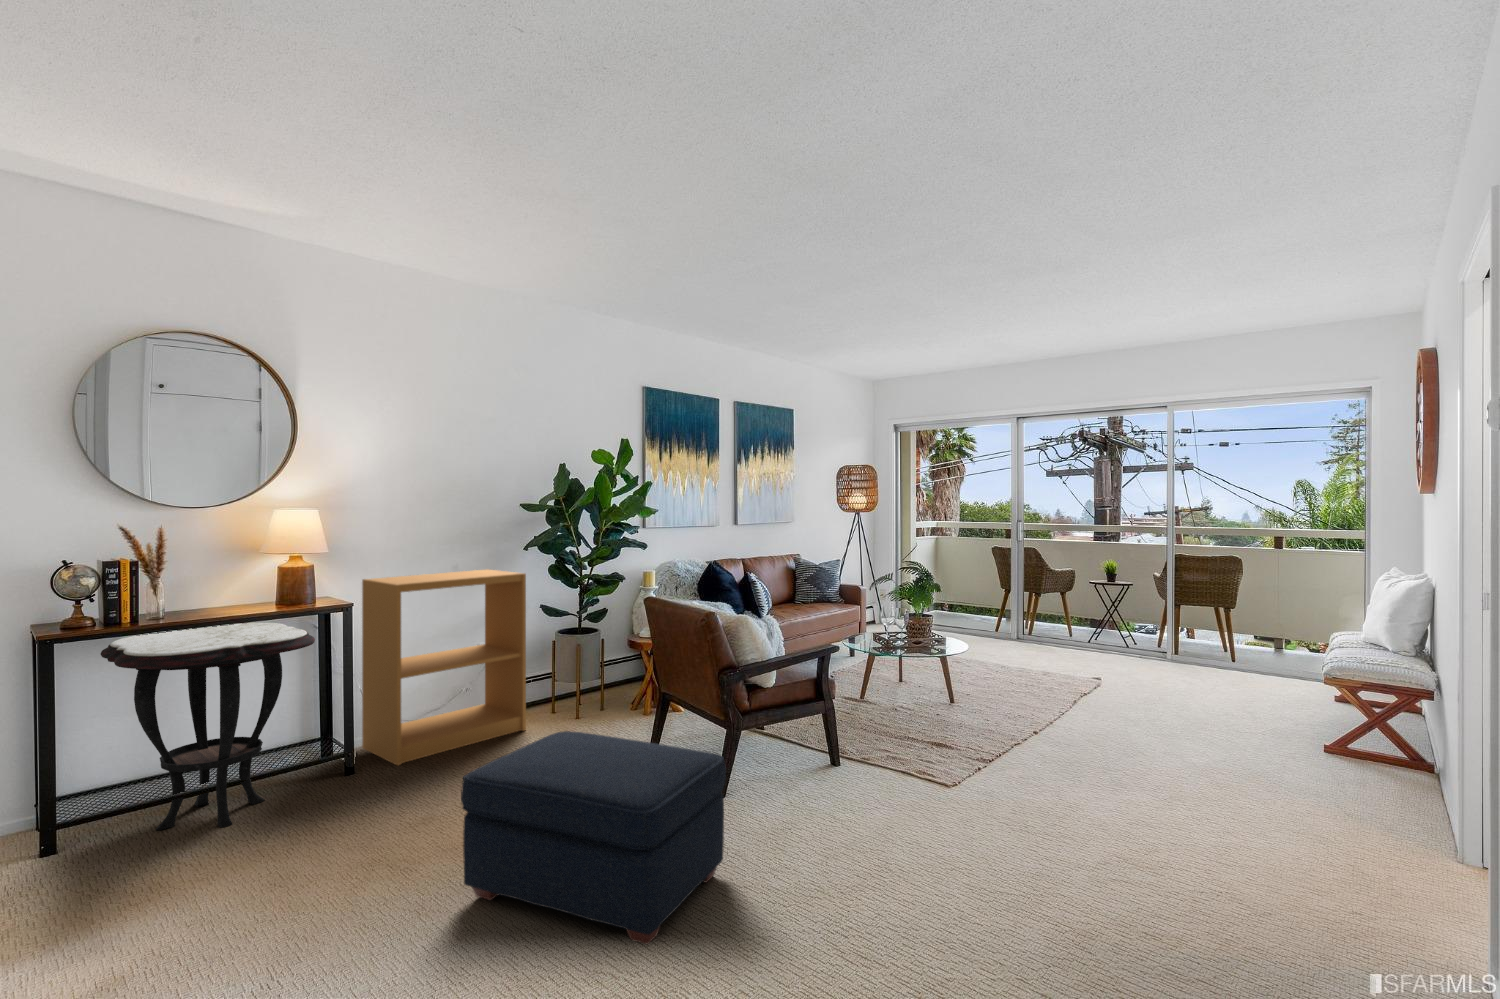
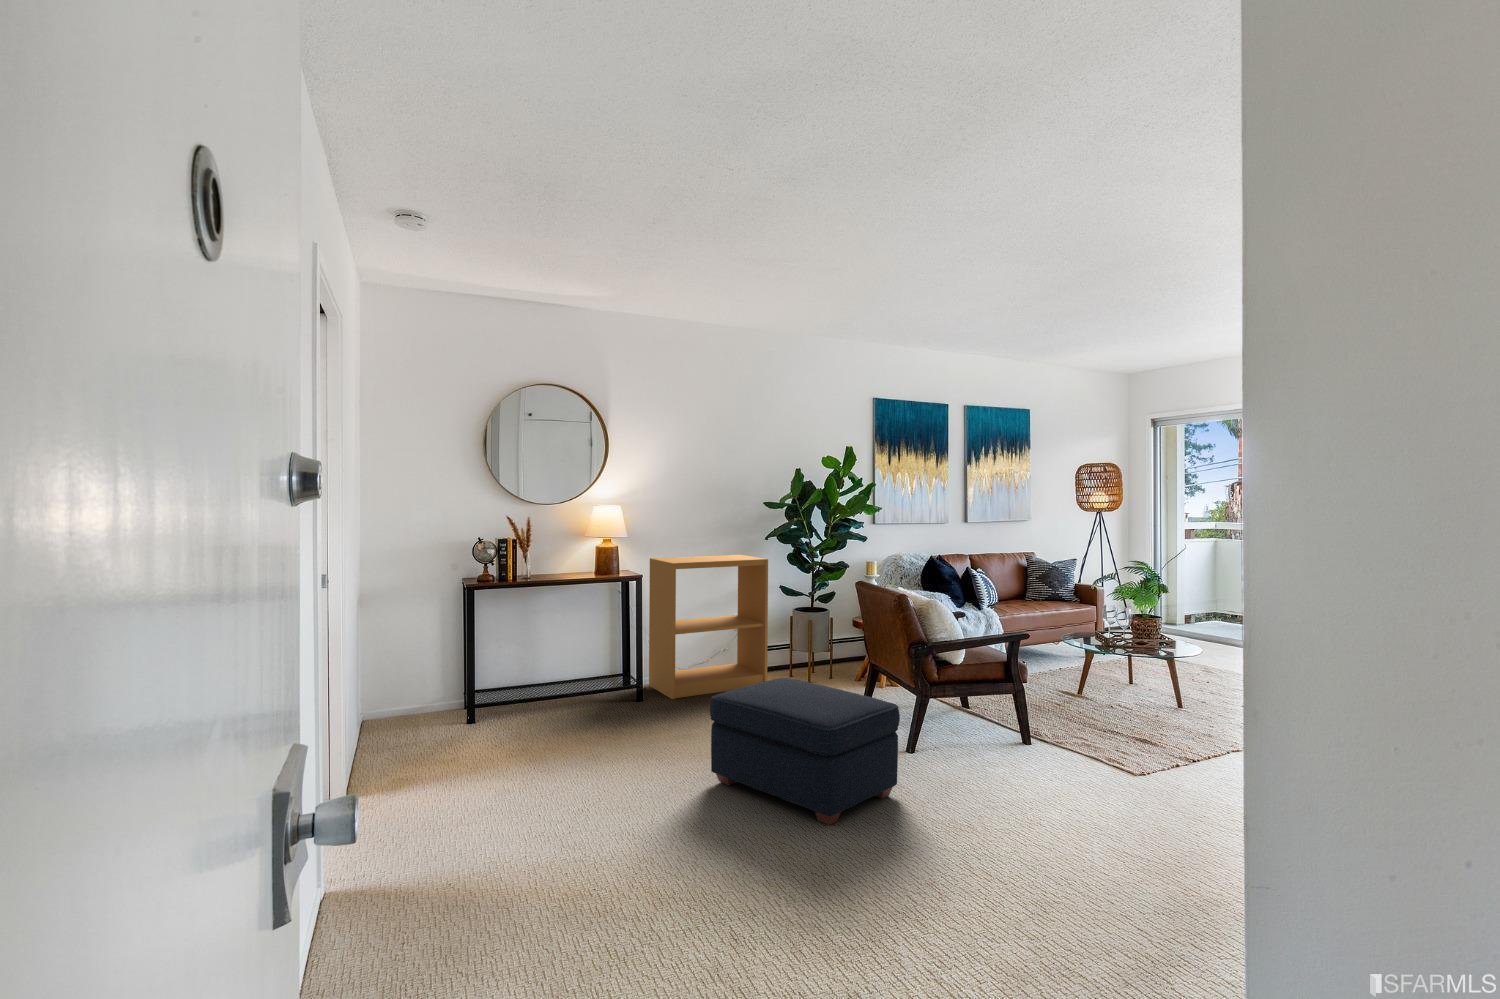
side table: present [101,623,315,830] -> none [497,586,619,722]

